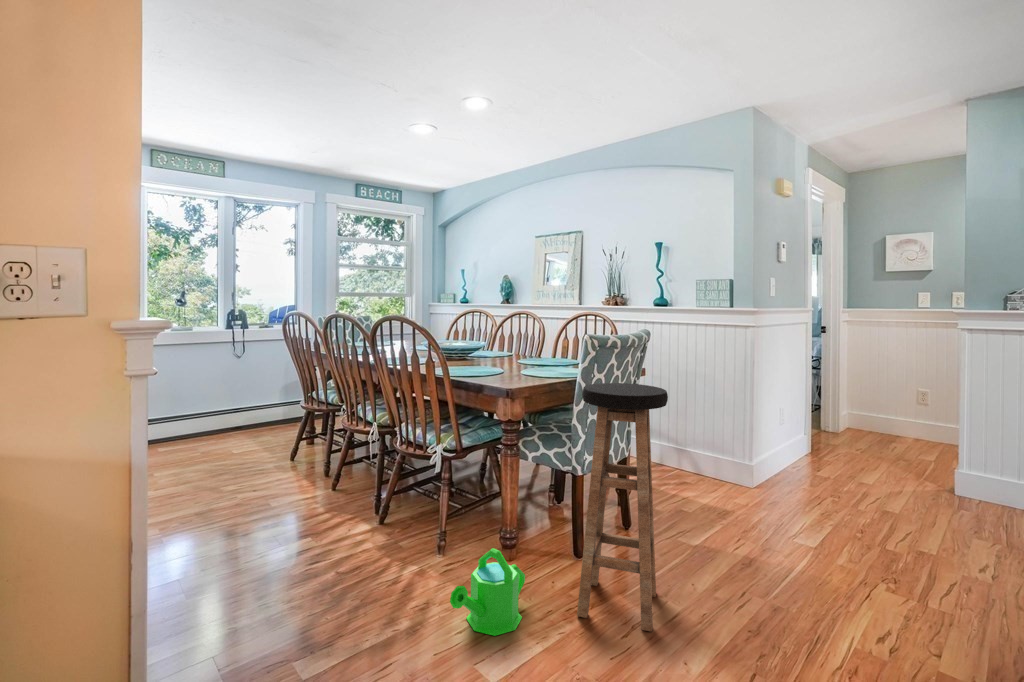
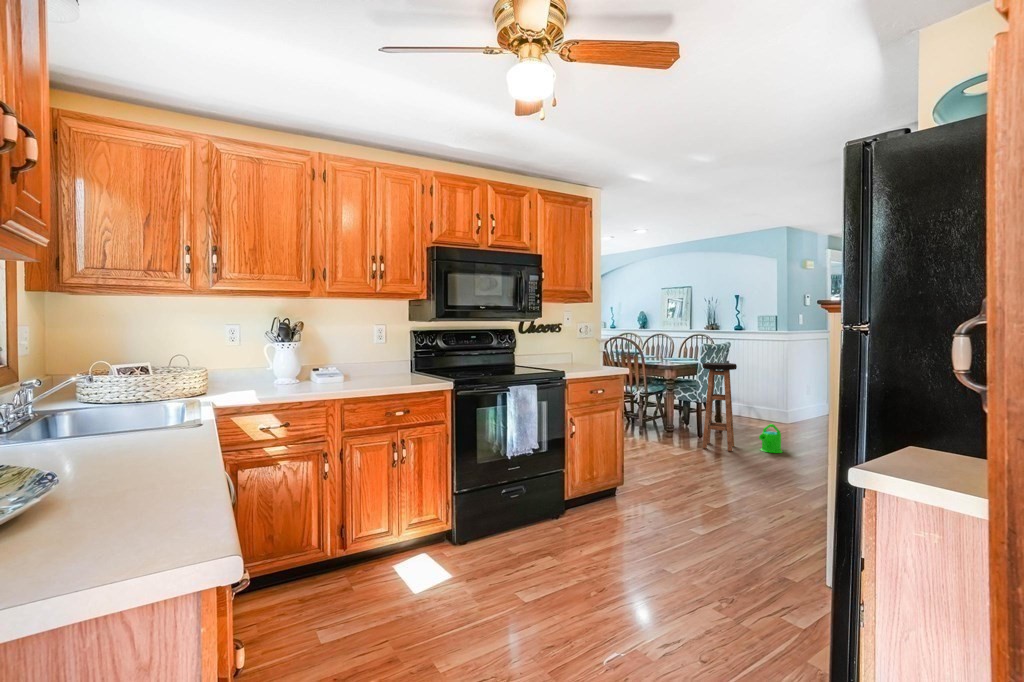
watering can: present [450,548,525,636] -> present [759,424,782,453]

